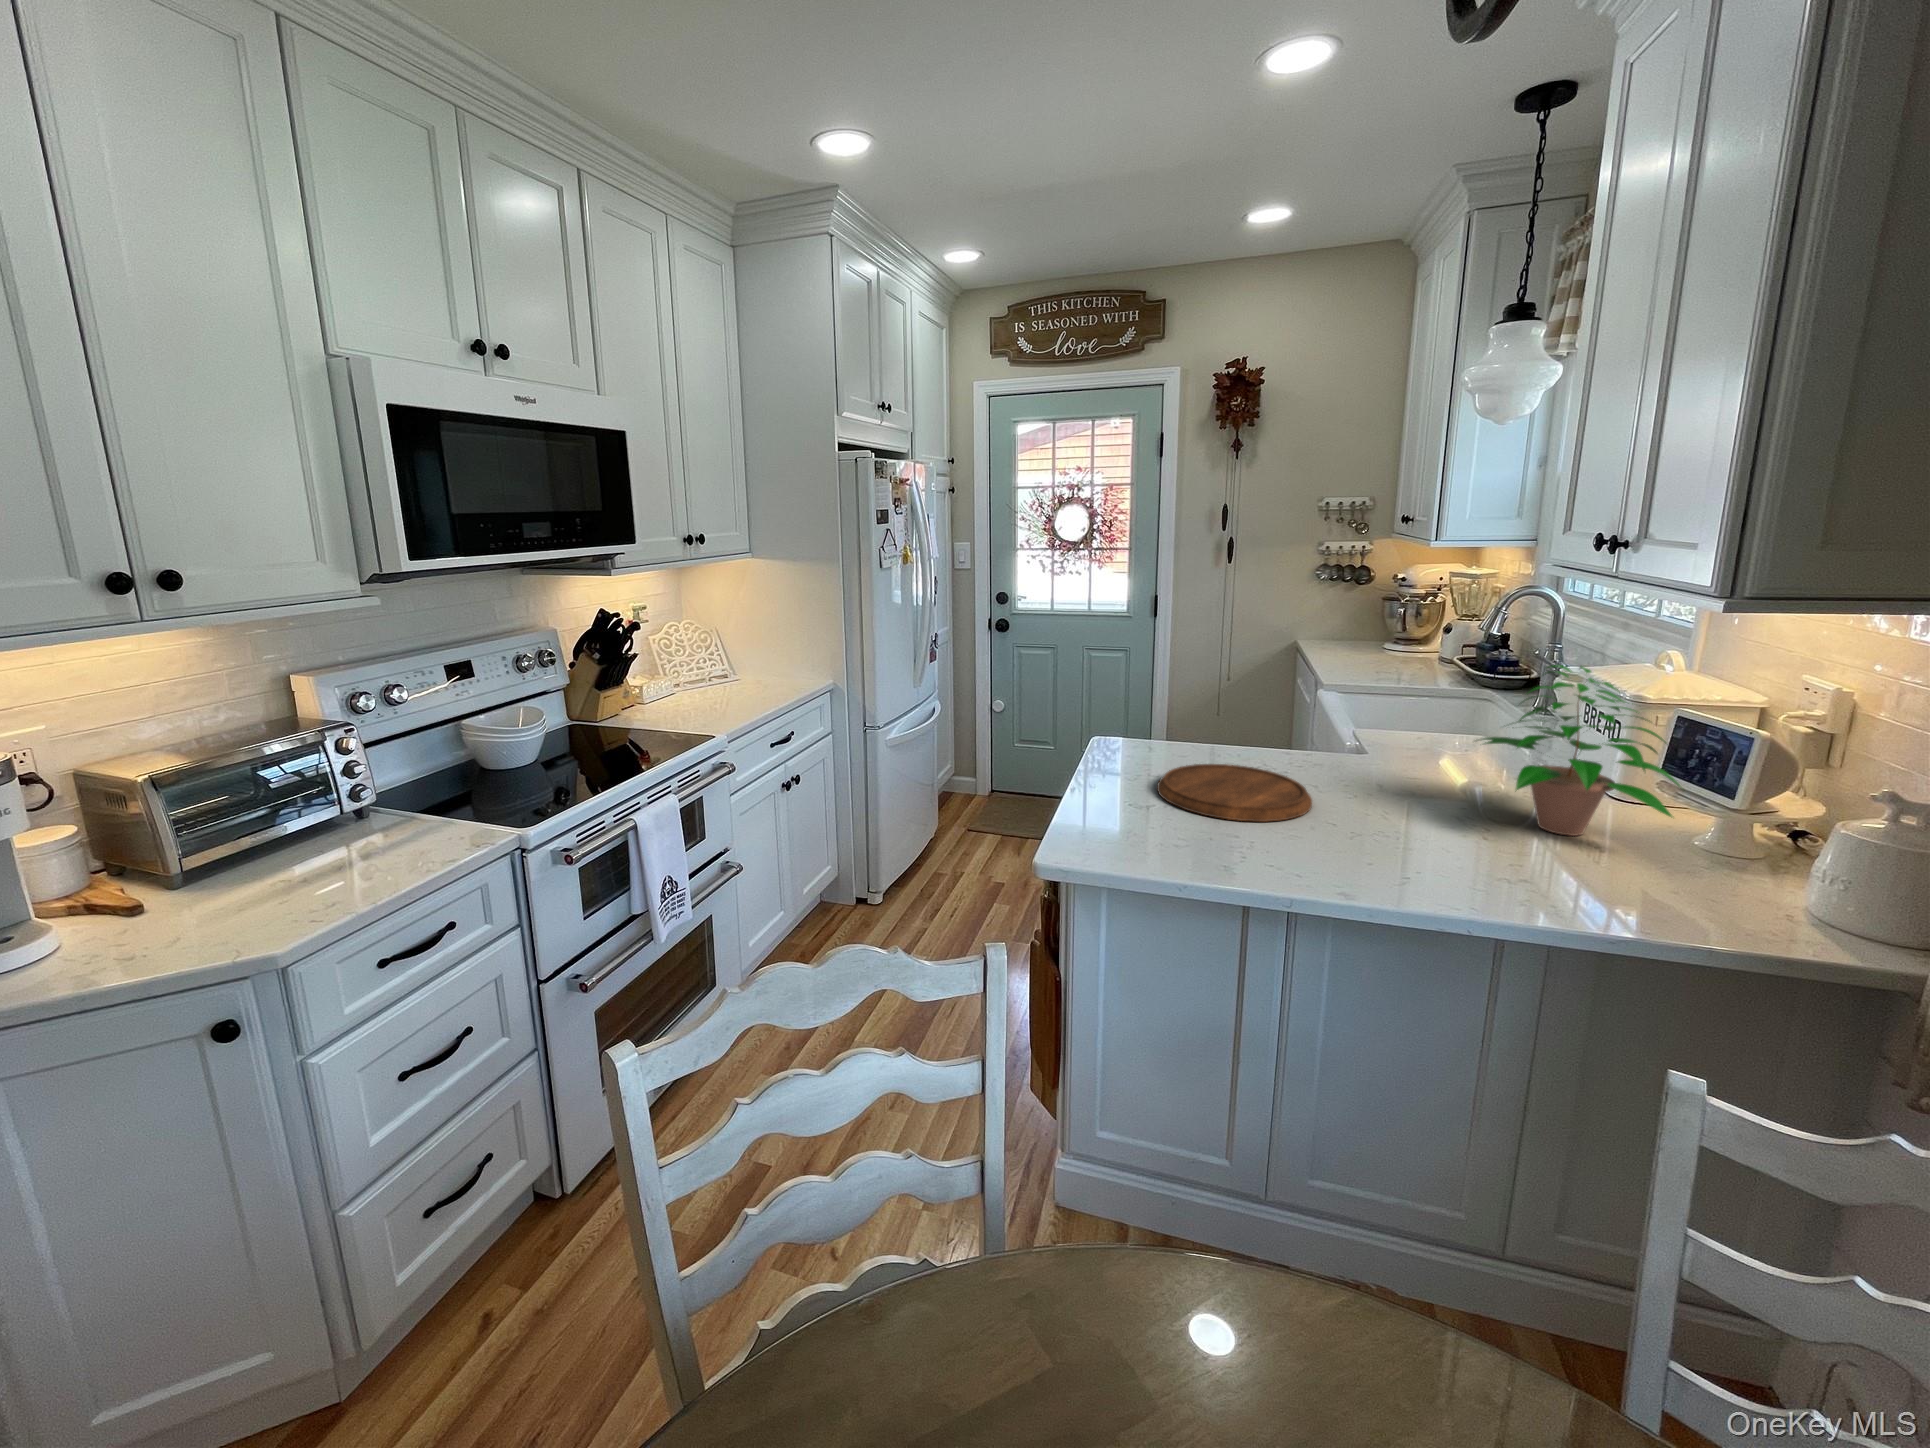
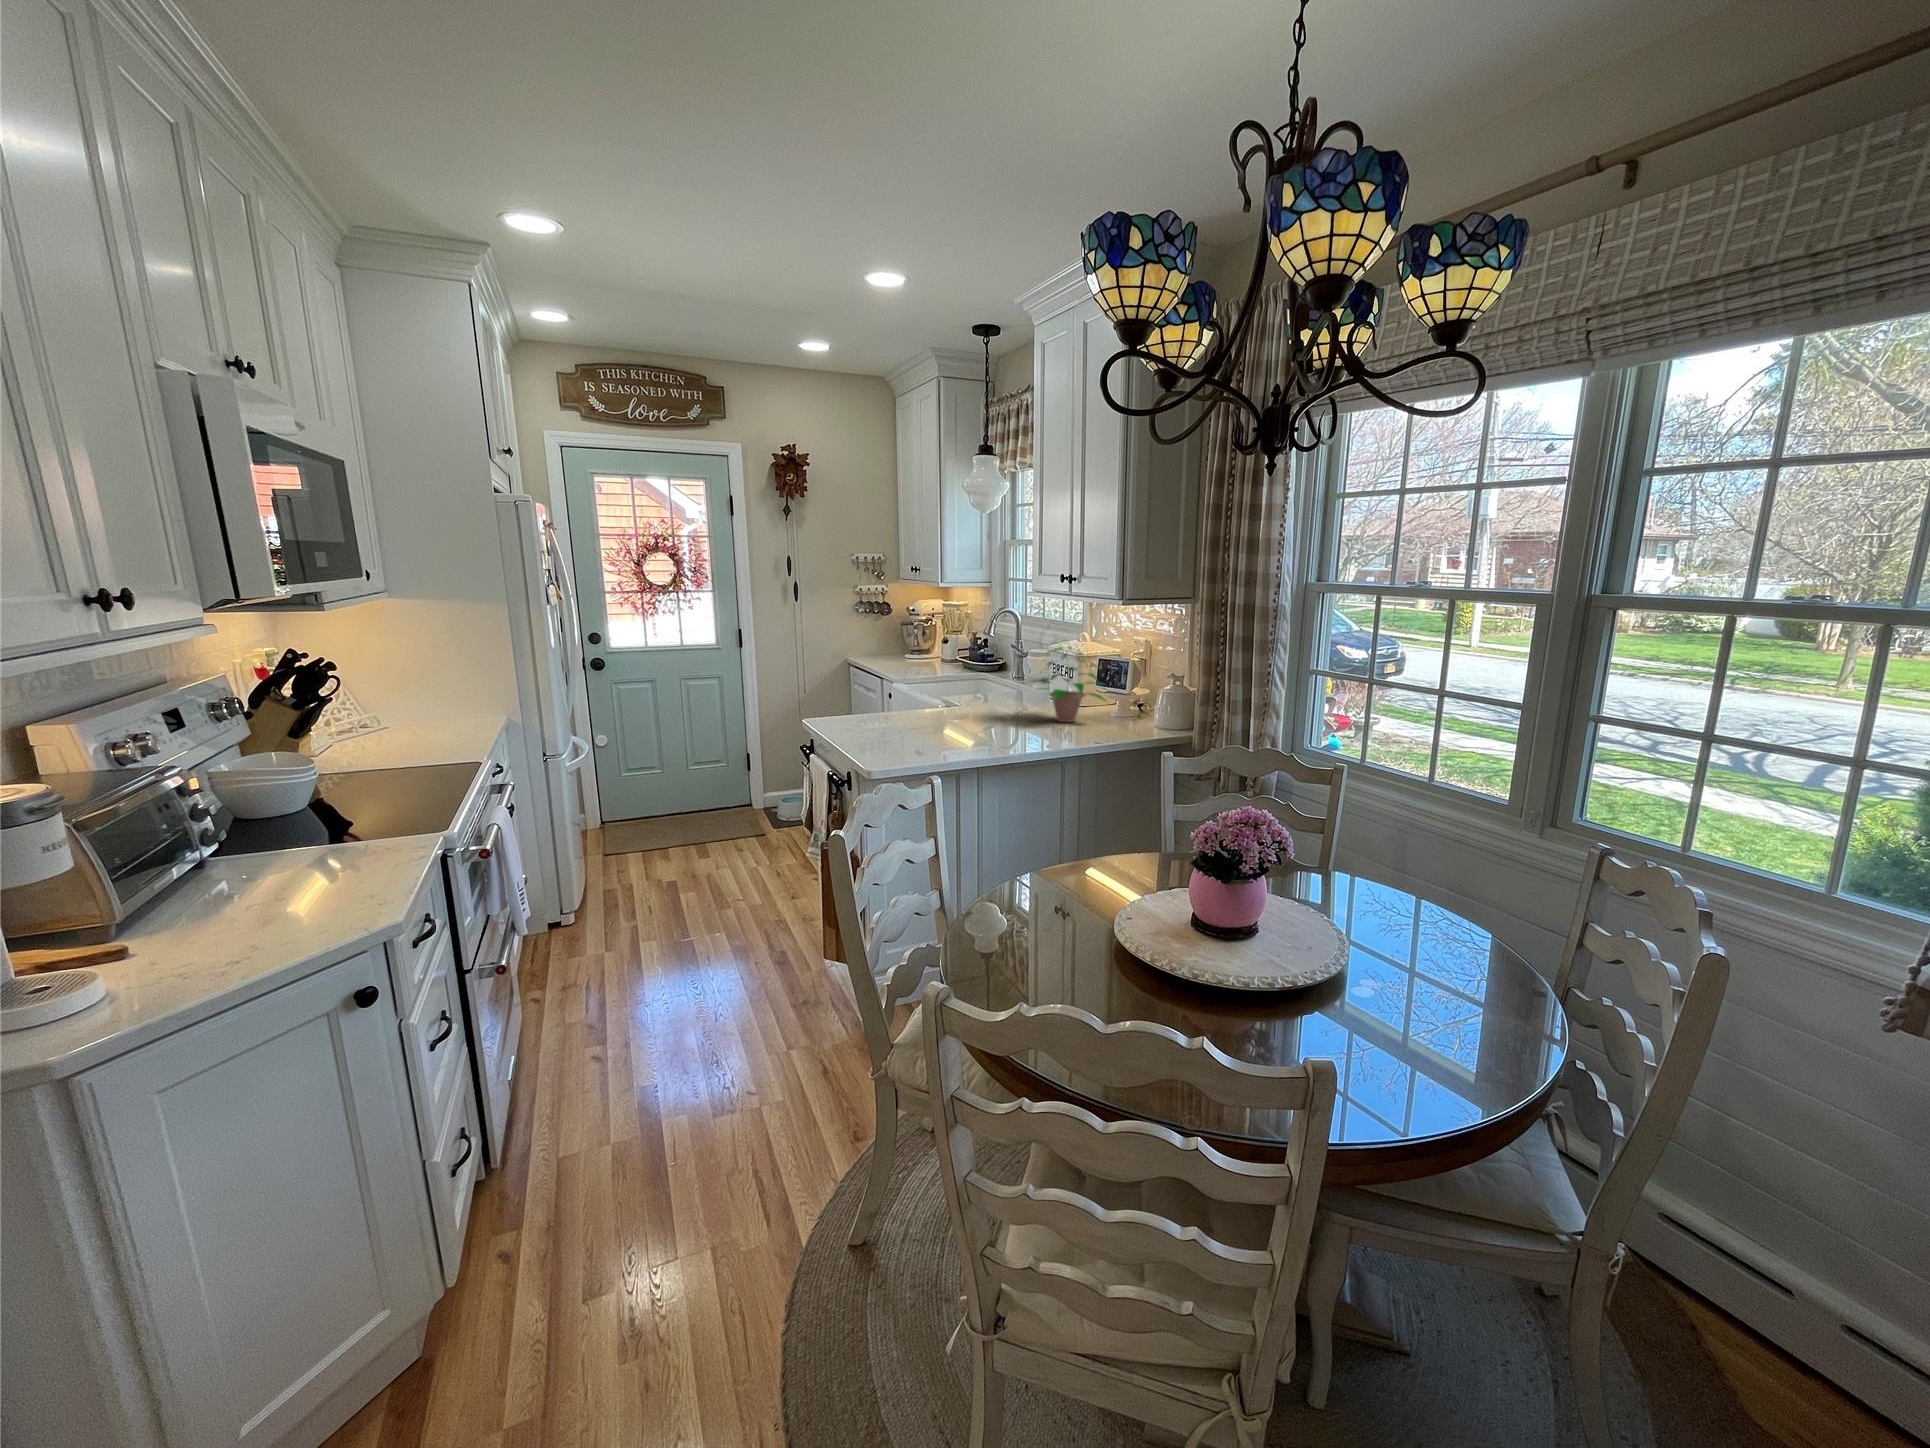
cutting board: present [1157,764,1312,822] -> none [877,717,965,741]

